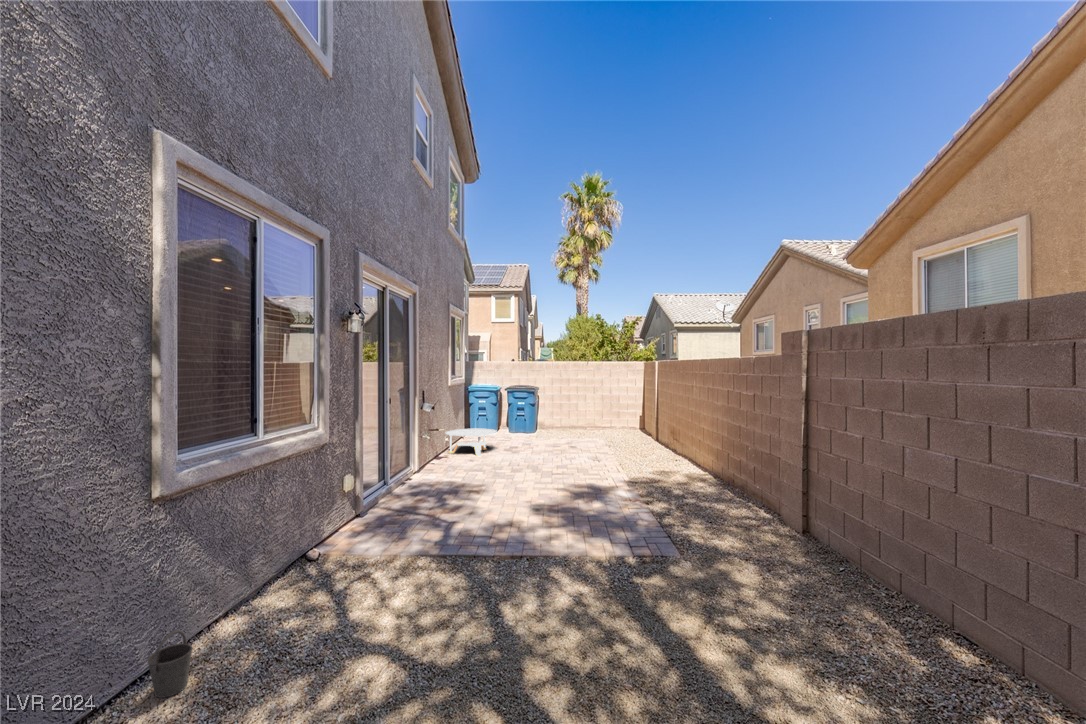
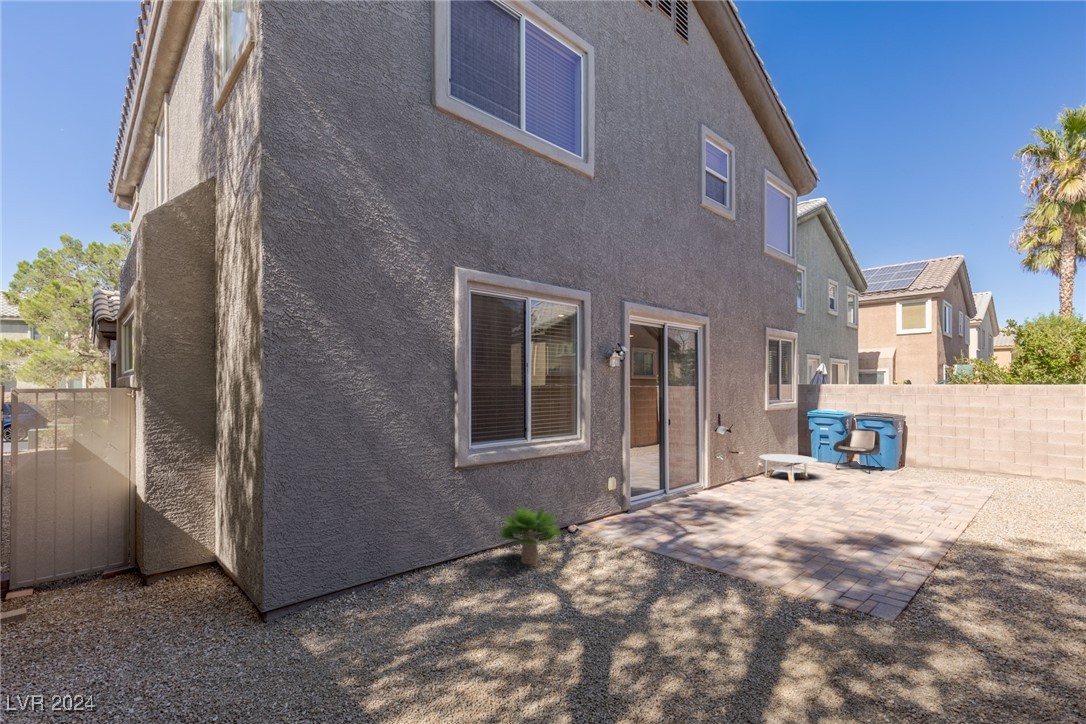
lounge chair: none [495,400,531,439] -> present [833,429,883,474]
potted plant: none [228,527,343,628] -> present [500,508,558,564]
bucket: present [148,630,193,698] -> none [447,541,467,575]

